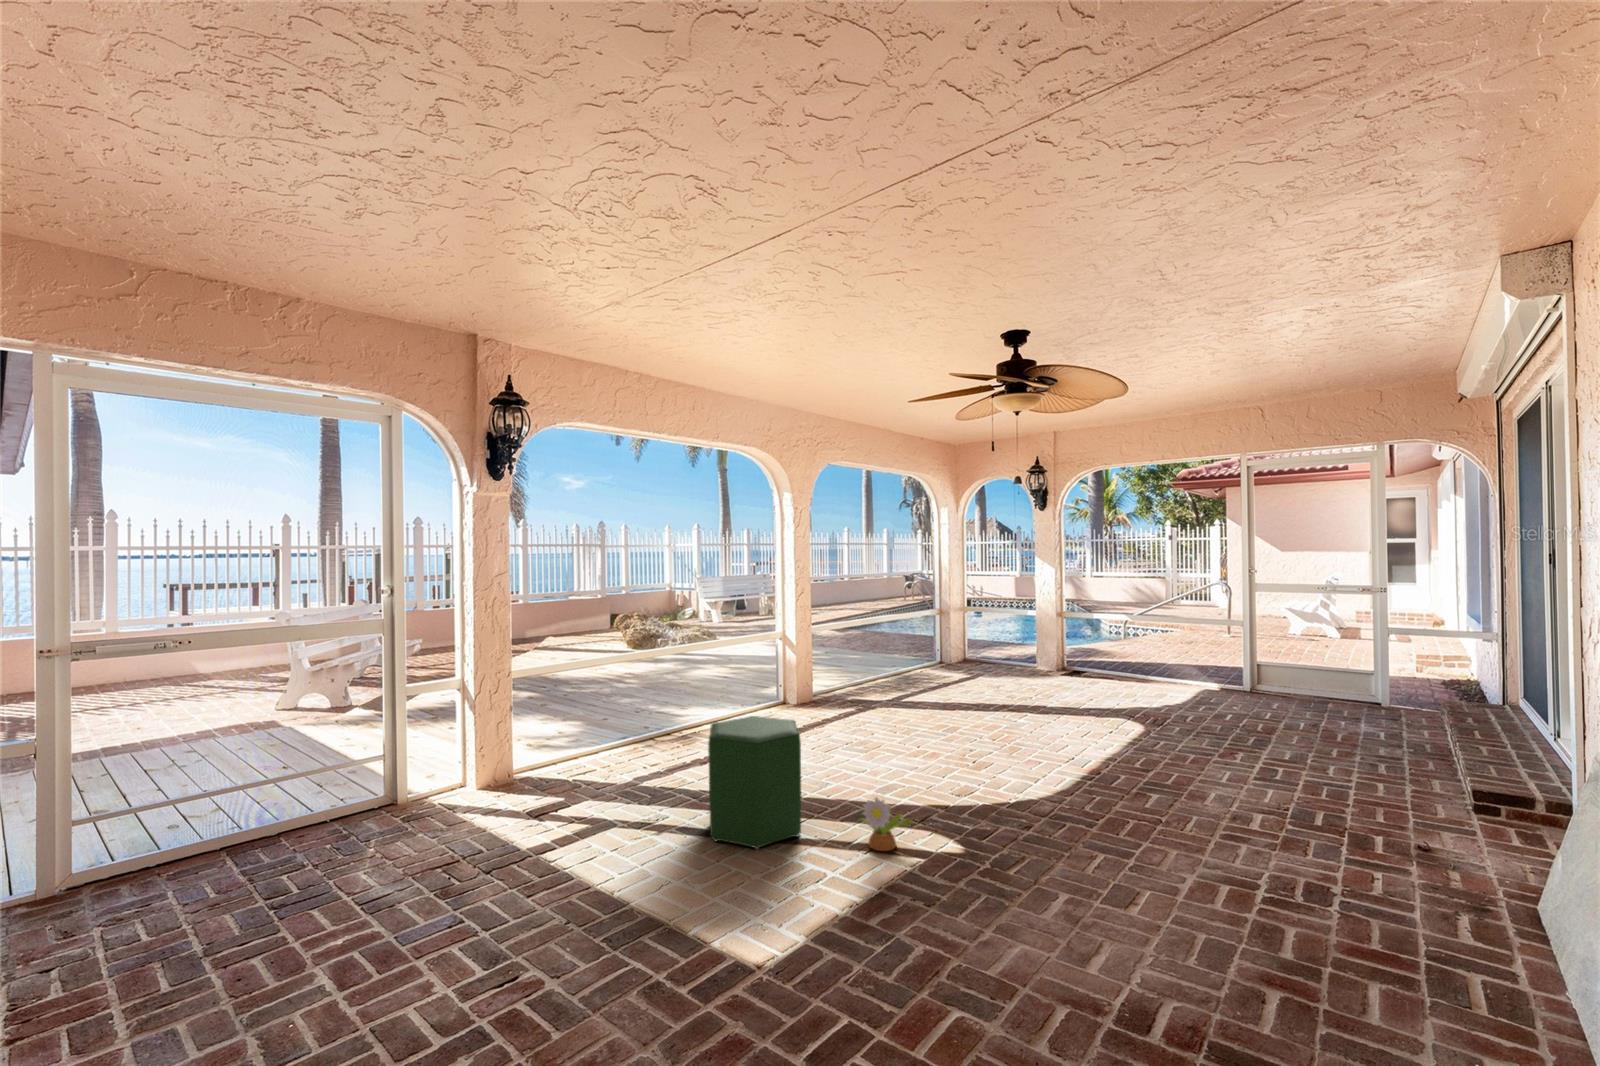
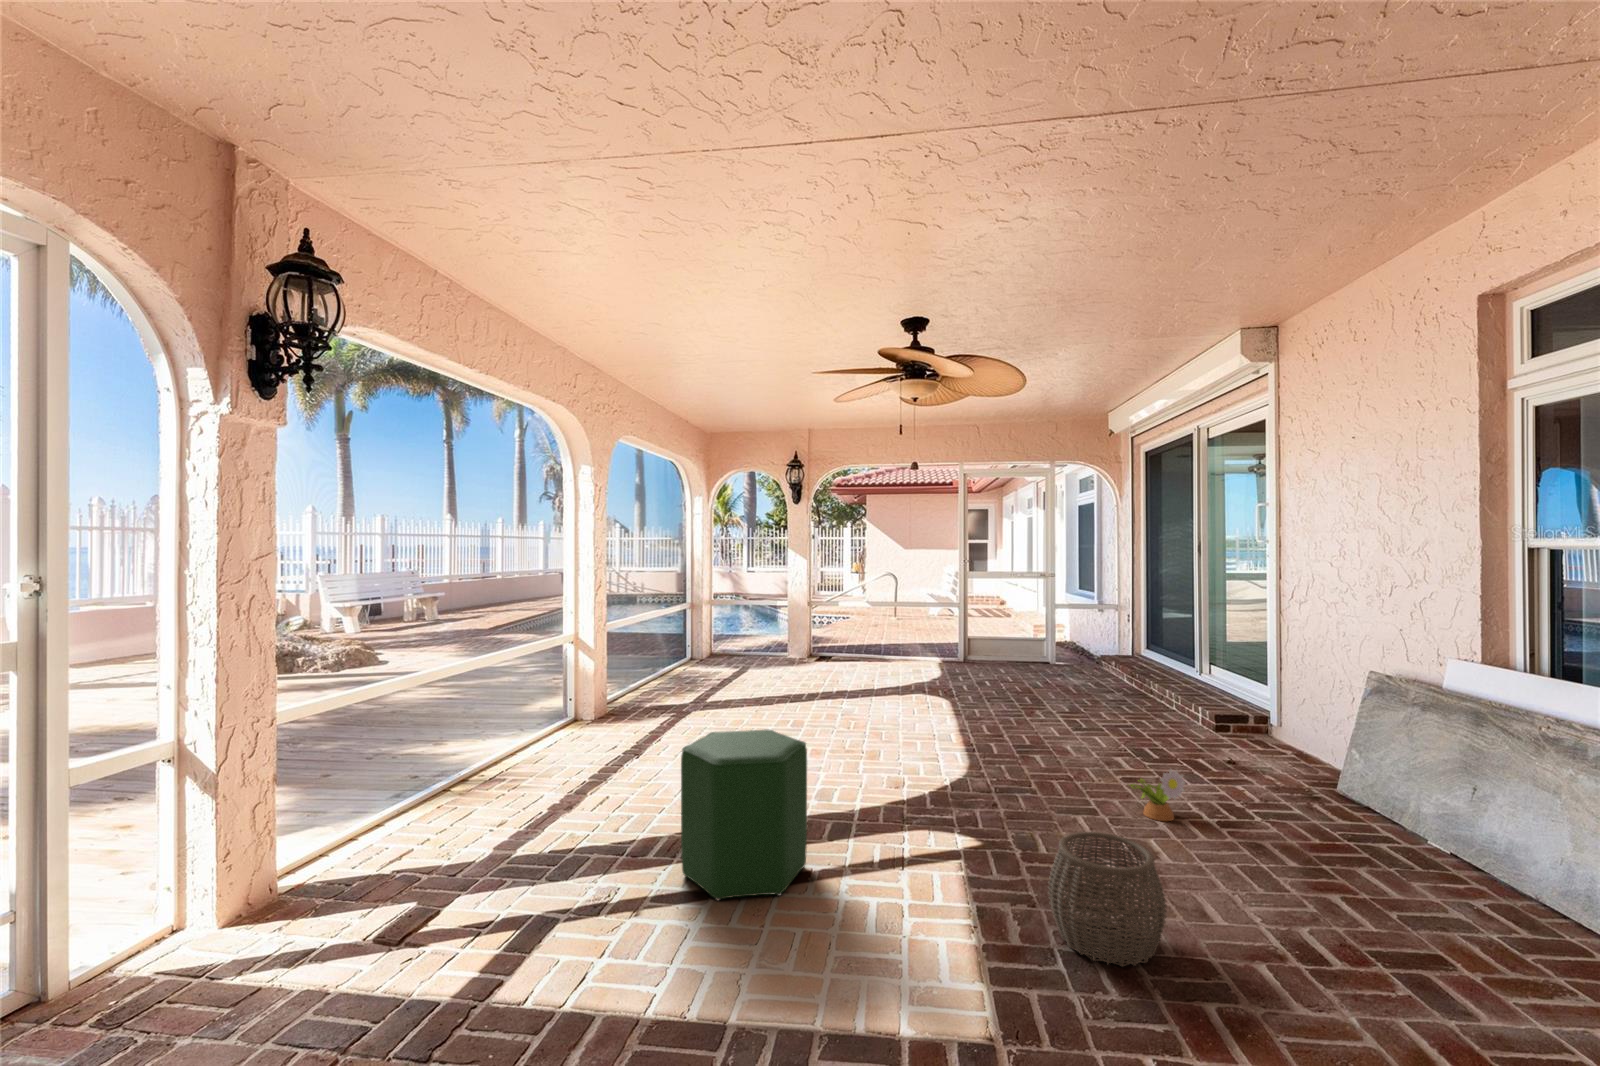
decorative plant: present [859,797,913,851] -> present [1131,769,1185,821]
woven basket: none [902,848,1007,977] -> present [1048,832,1167,966]

